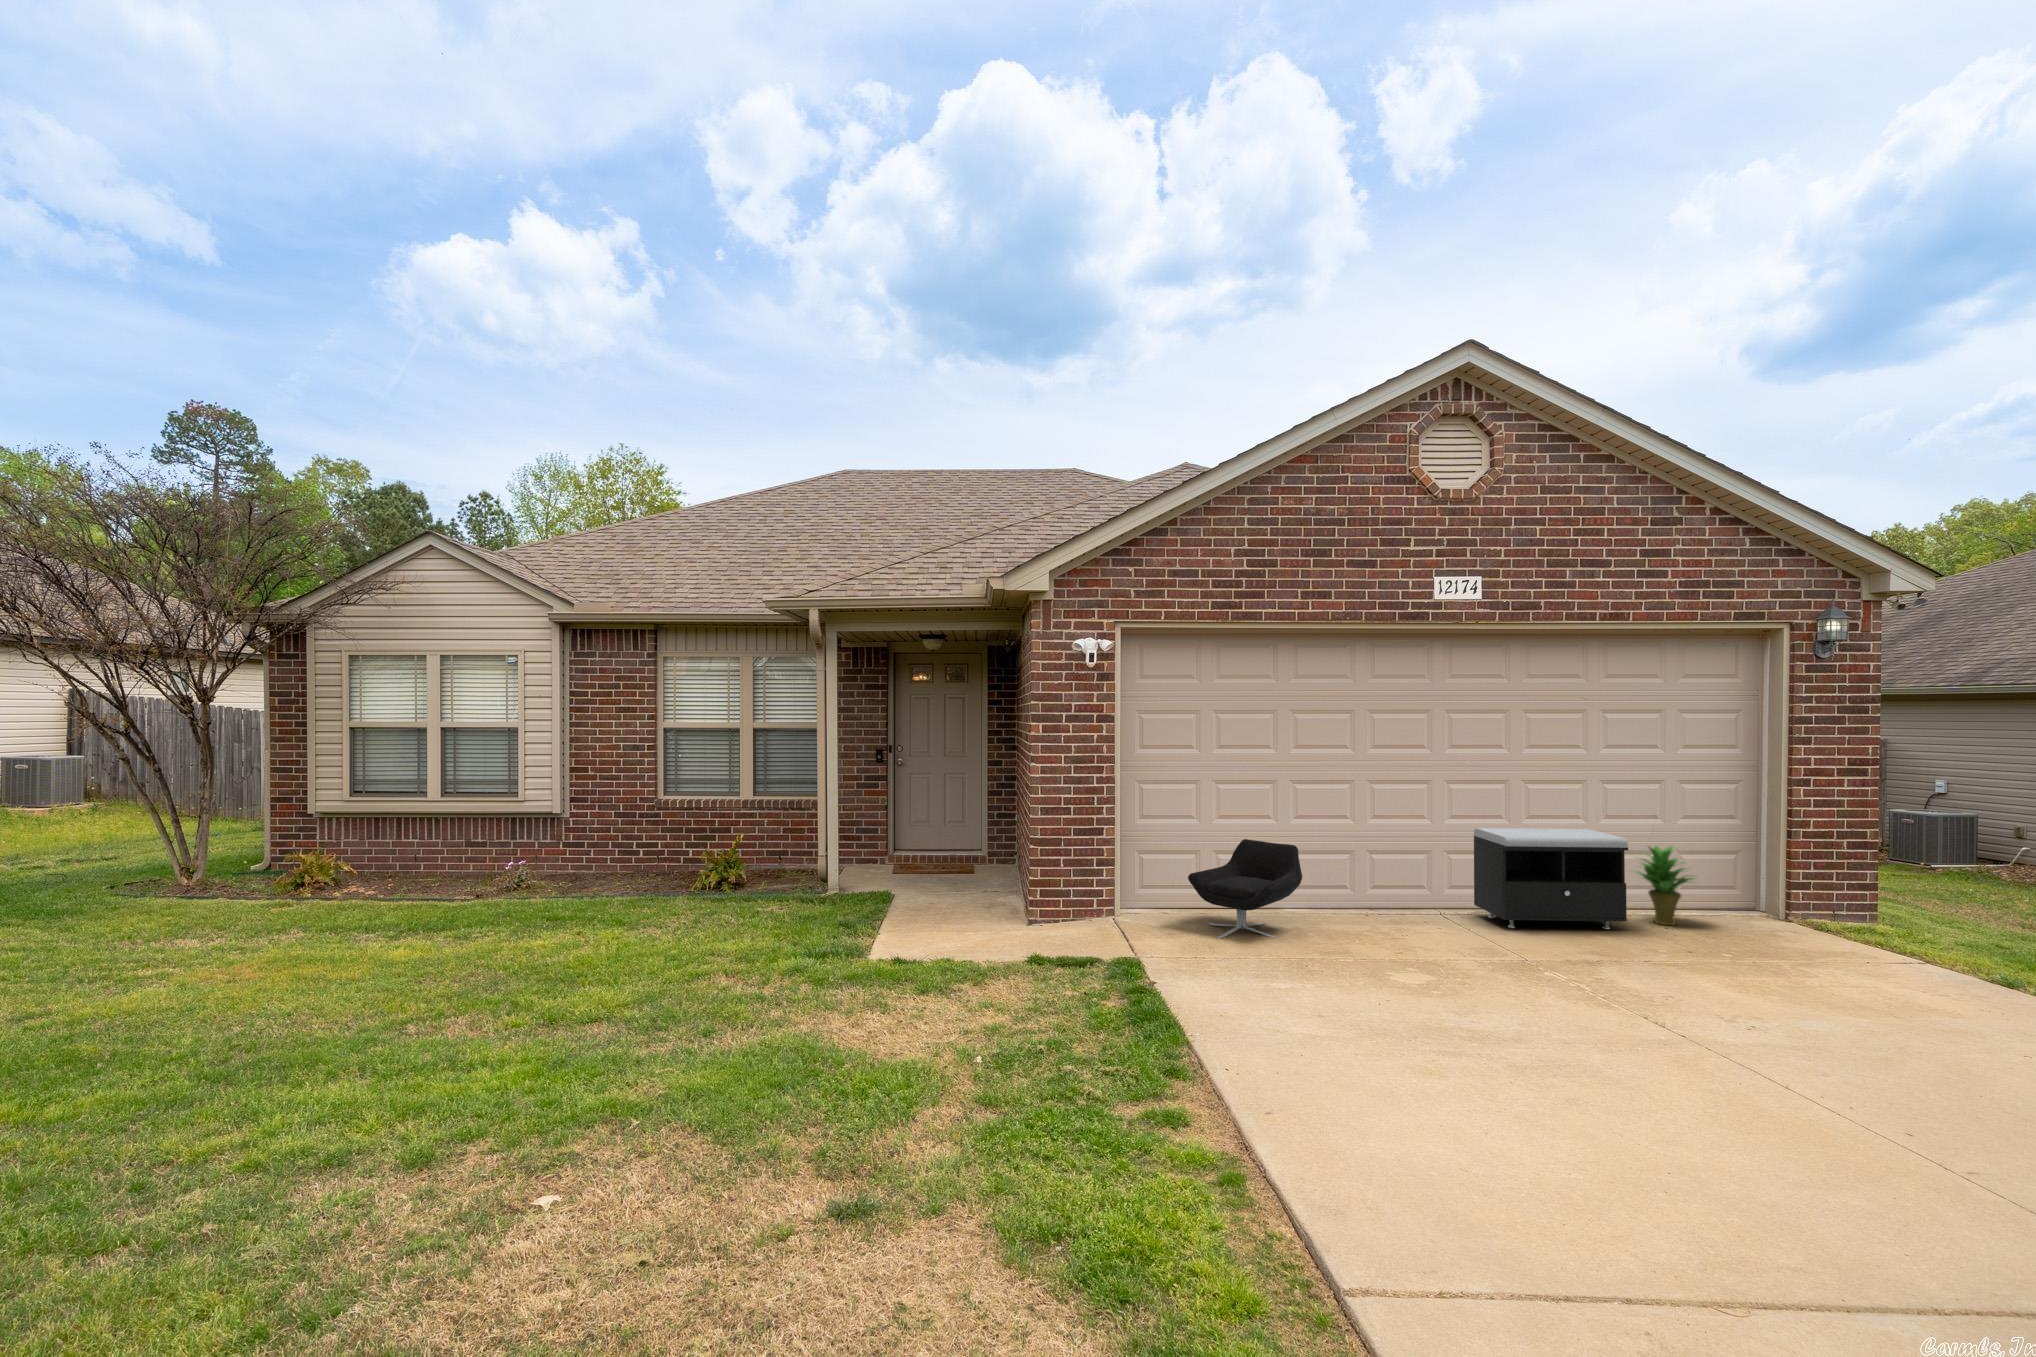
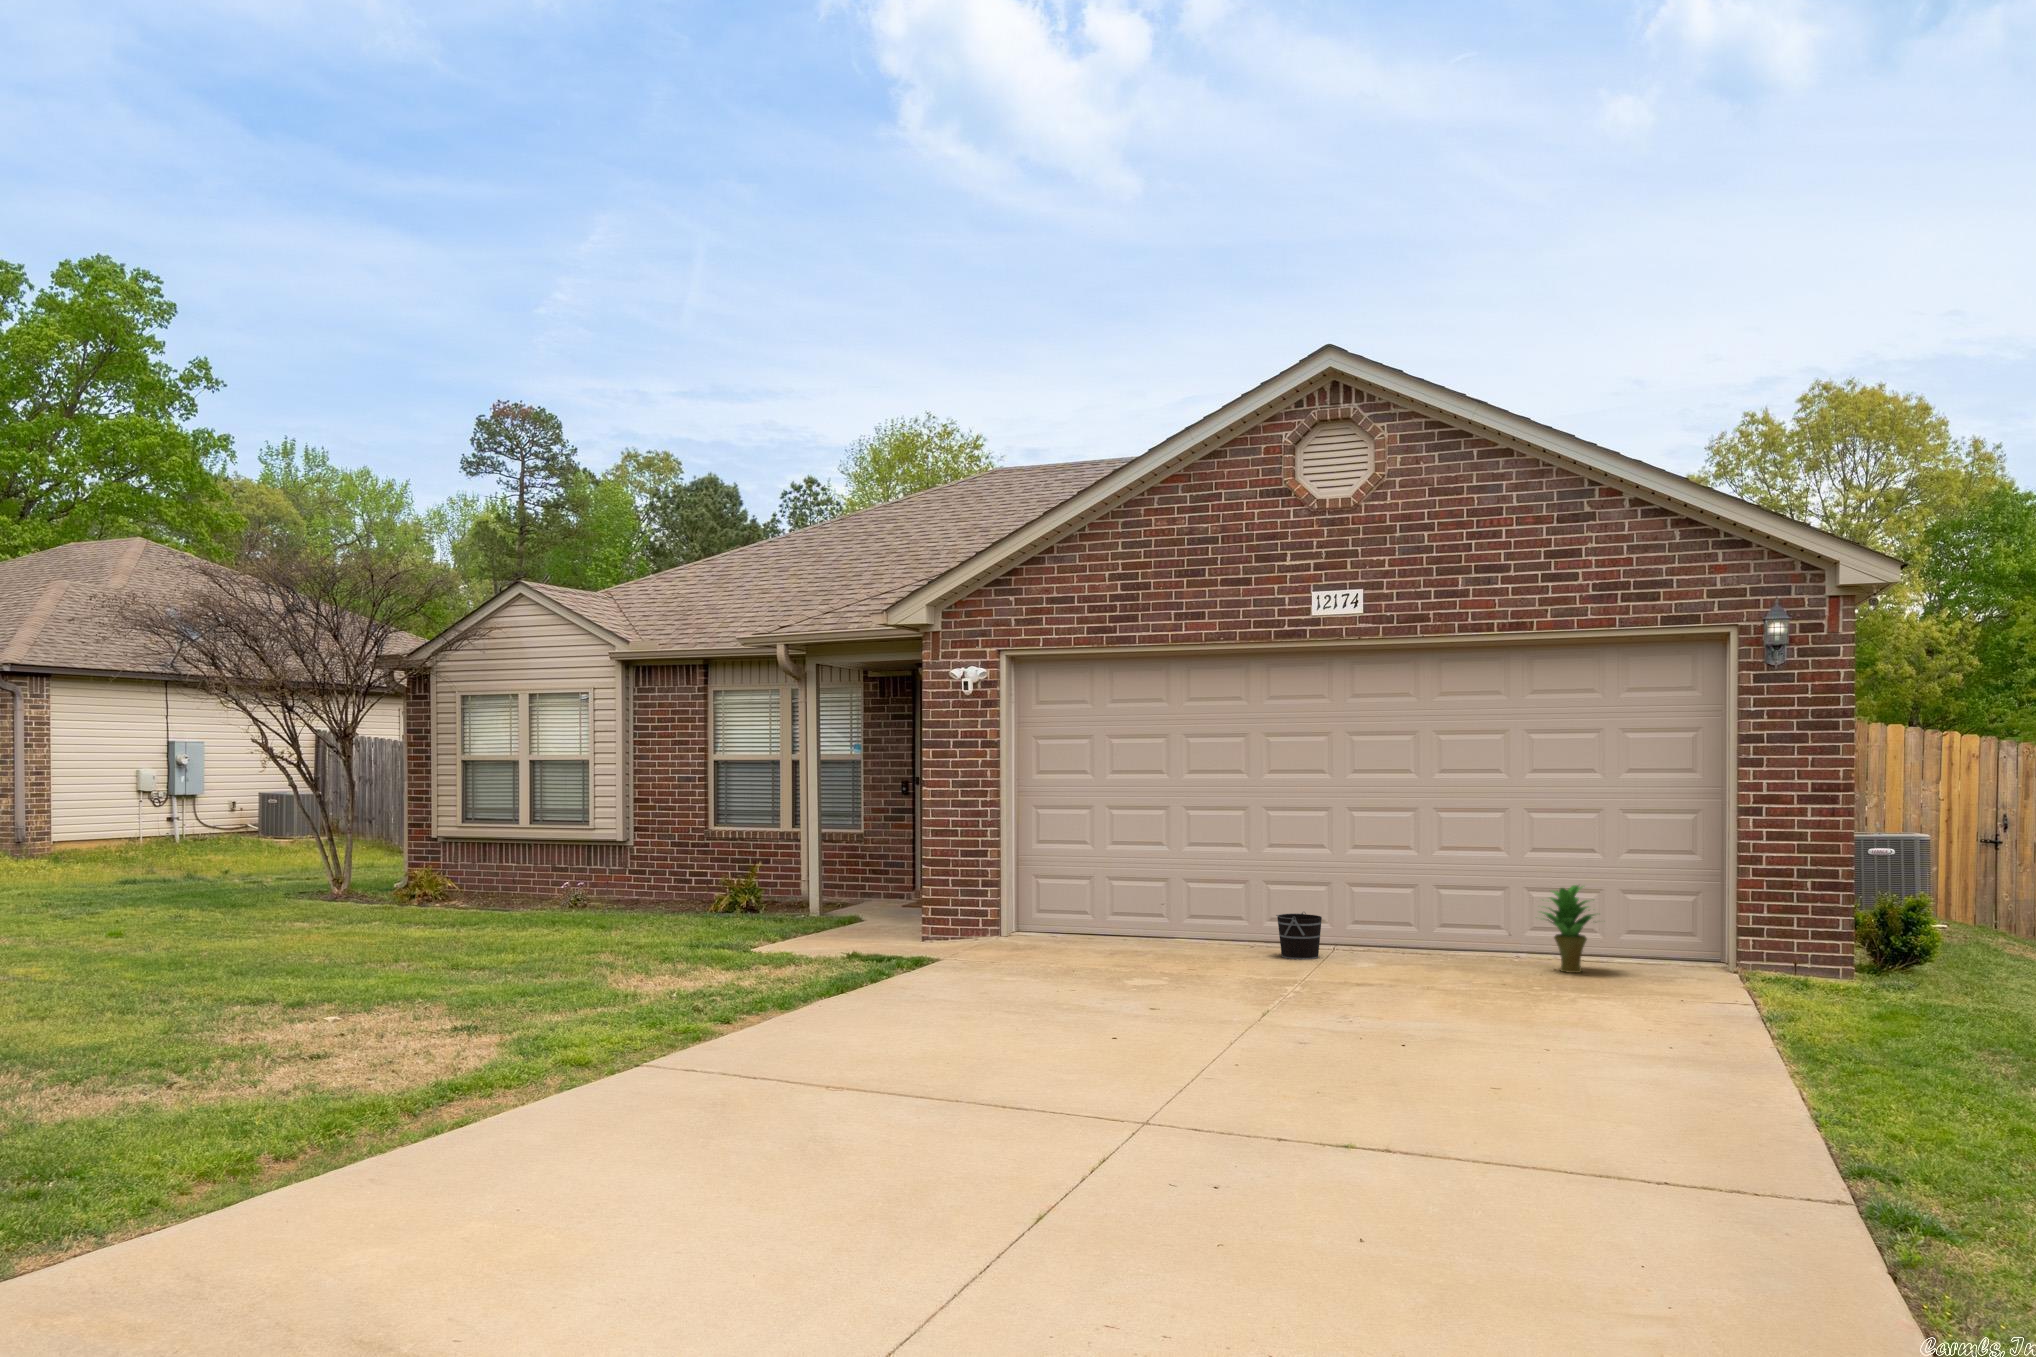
storage bench: present [1474,828,1628,929] -> none [1362,861,1505,971]
lounge chair: present [1188,839,1302,938] -> none [1059,867,1165,958]
bucket: none [1396,877,1441,925] -> present [1276,912,1322,959]

